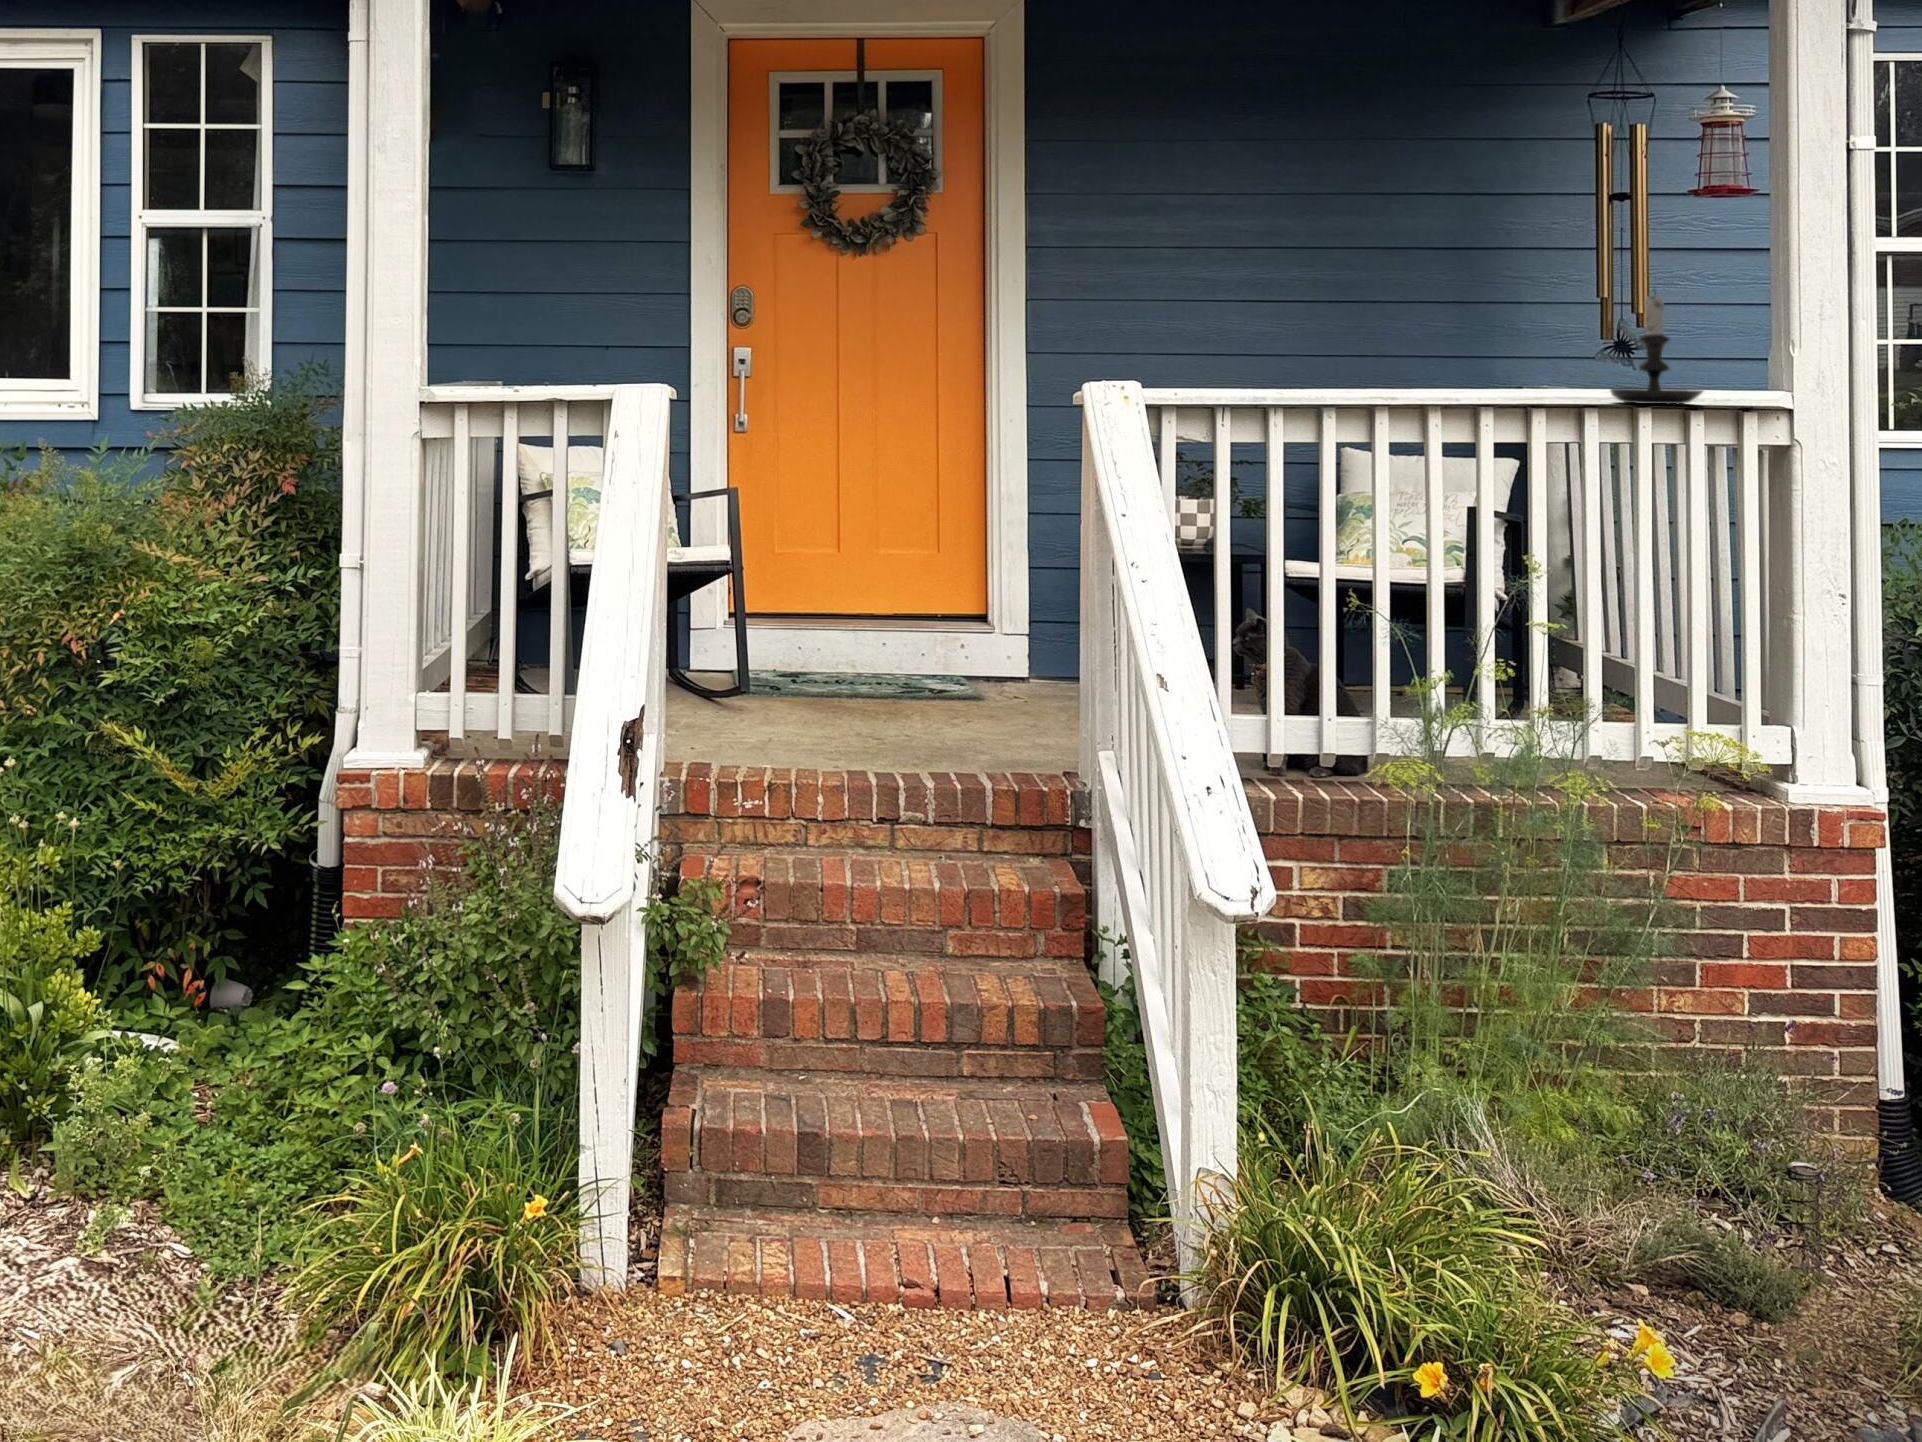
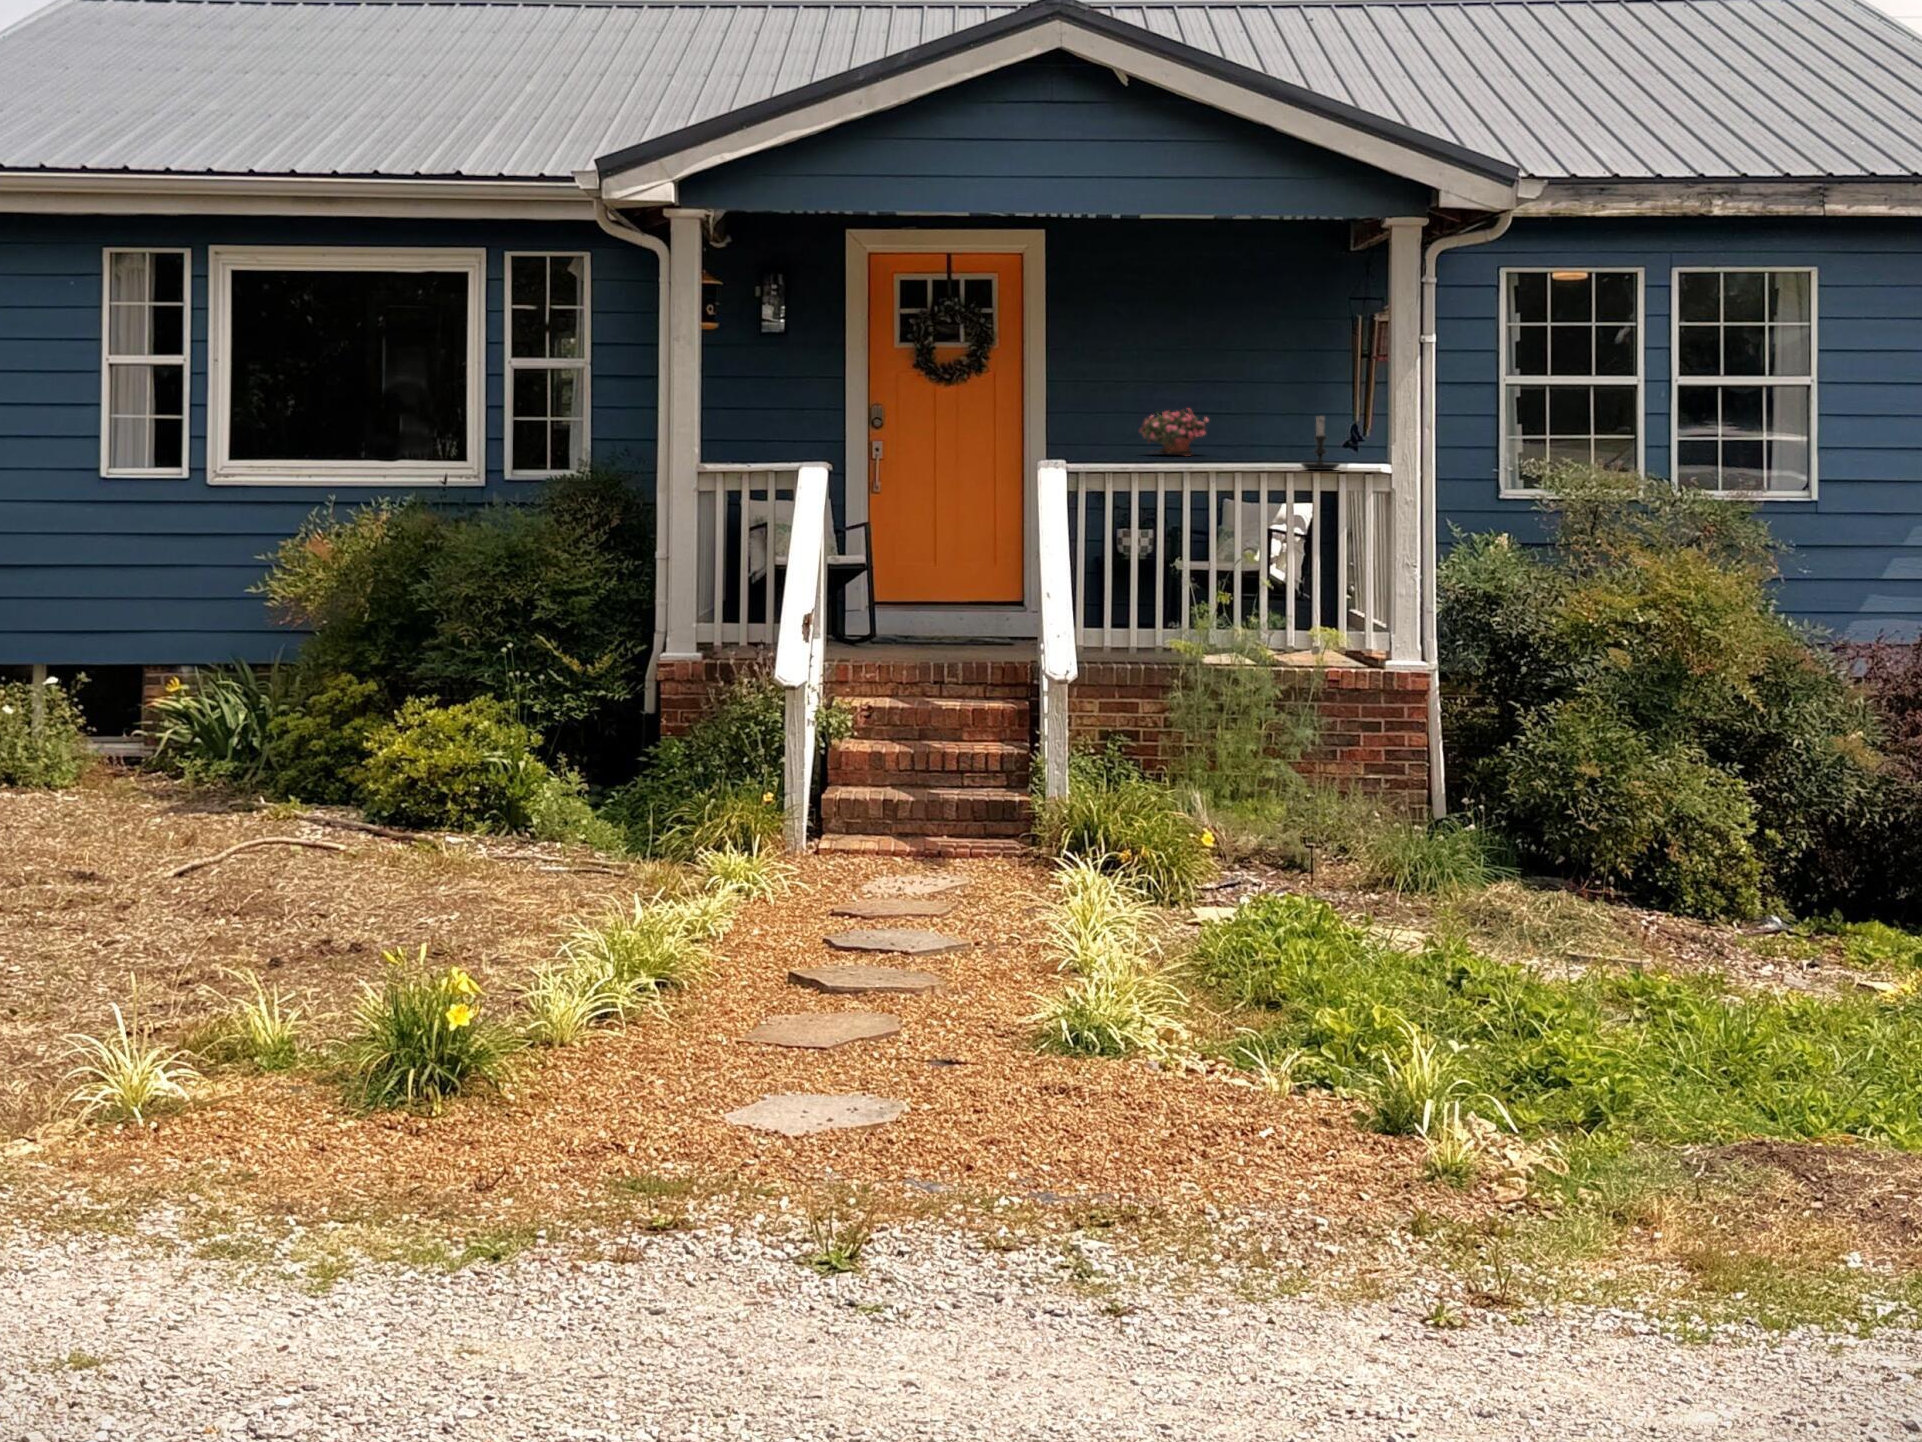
potted flower: none [1179,295,1301,376] -> present [1139,409,1208,456]

